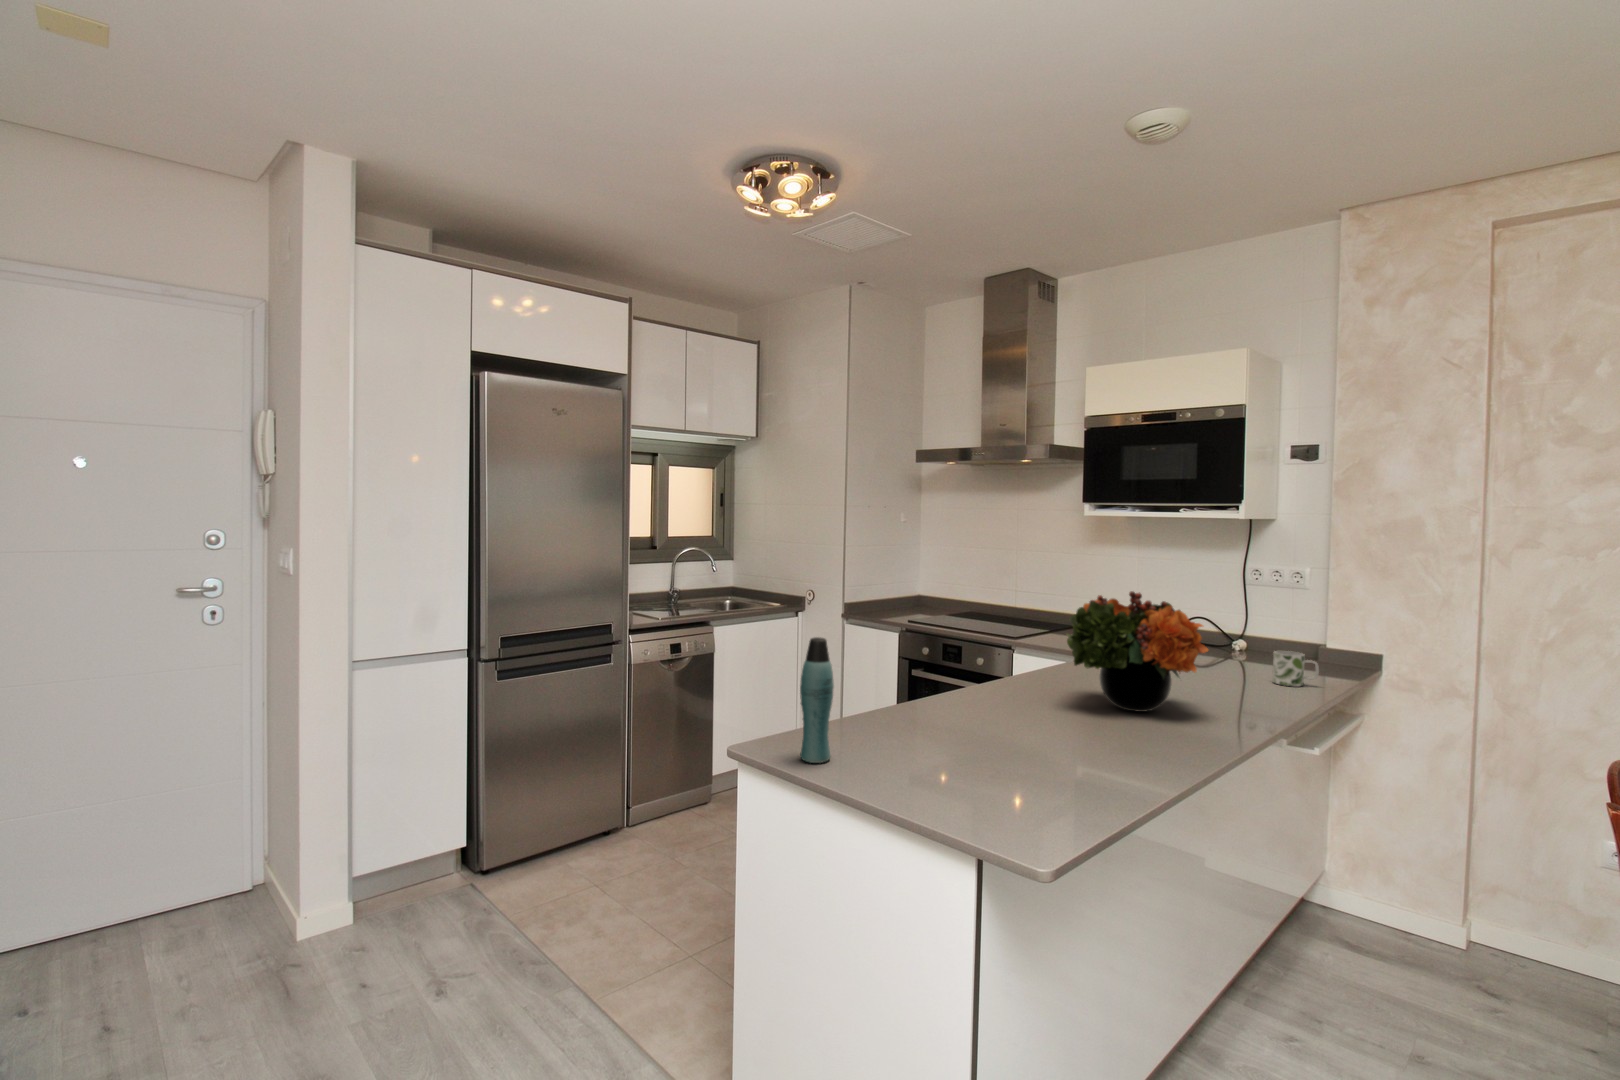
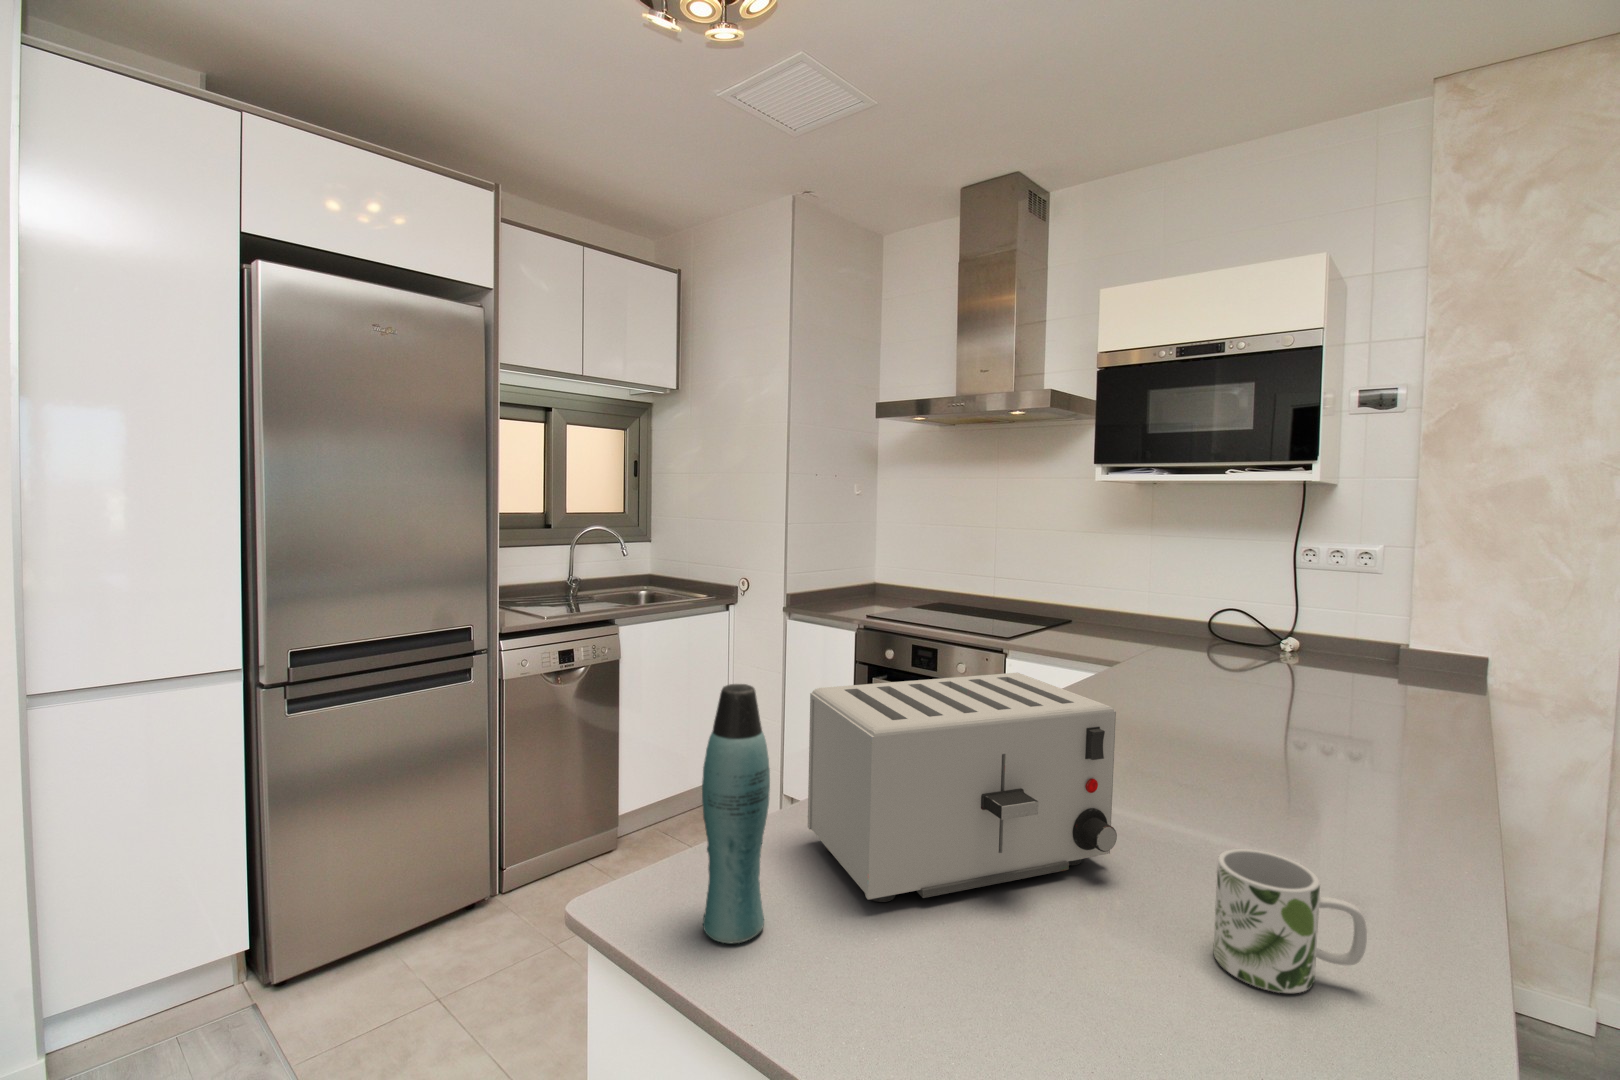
flower arrangement: present [1067,591,1208,712] -> none [1131,581,1365,769]
toaster: none [854,643,1022,754] -> present [808,673,1117,902]
mug: present [1272,651,1319,686] -> present [1213,849,1367,993]

